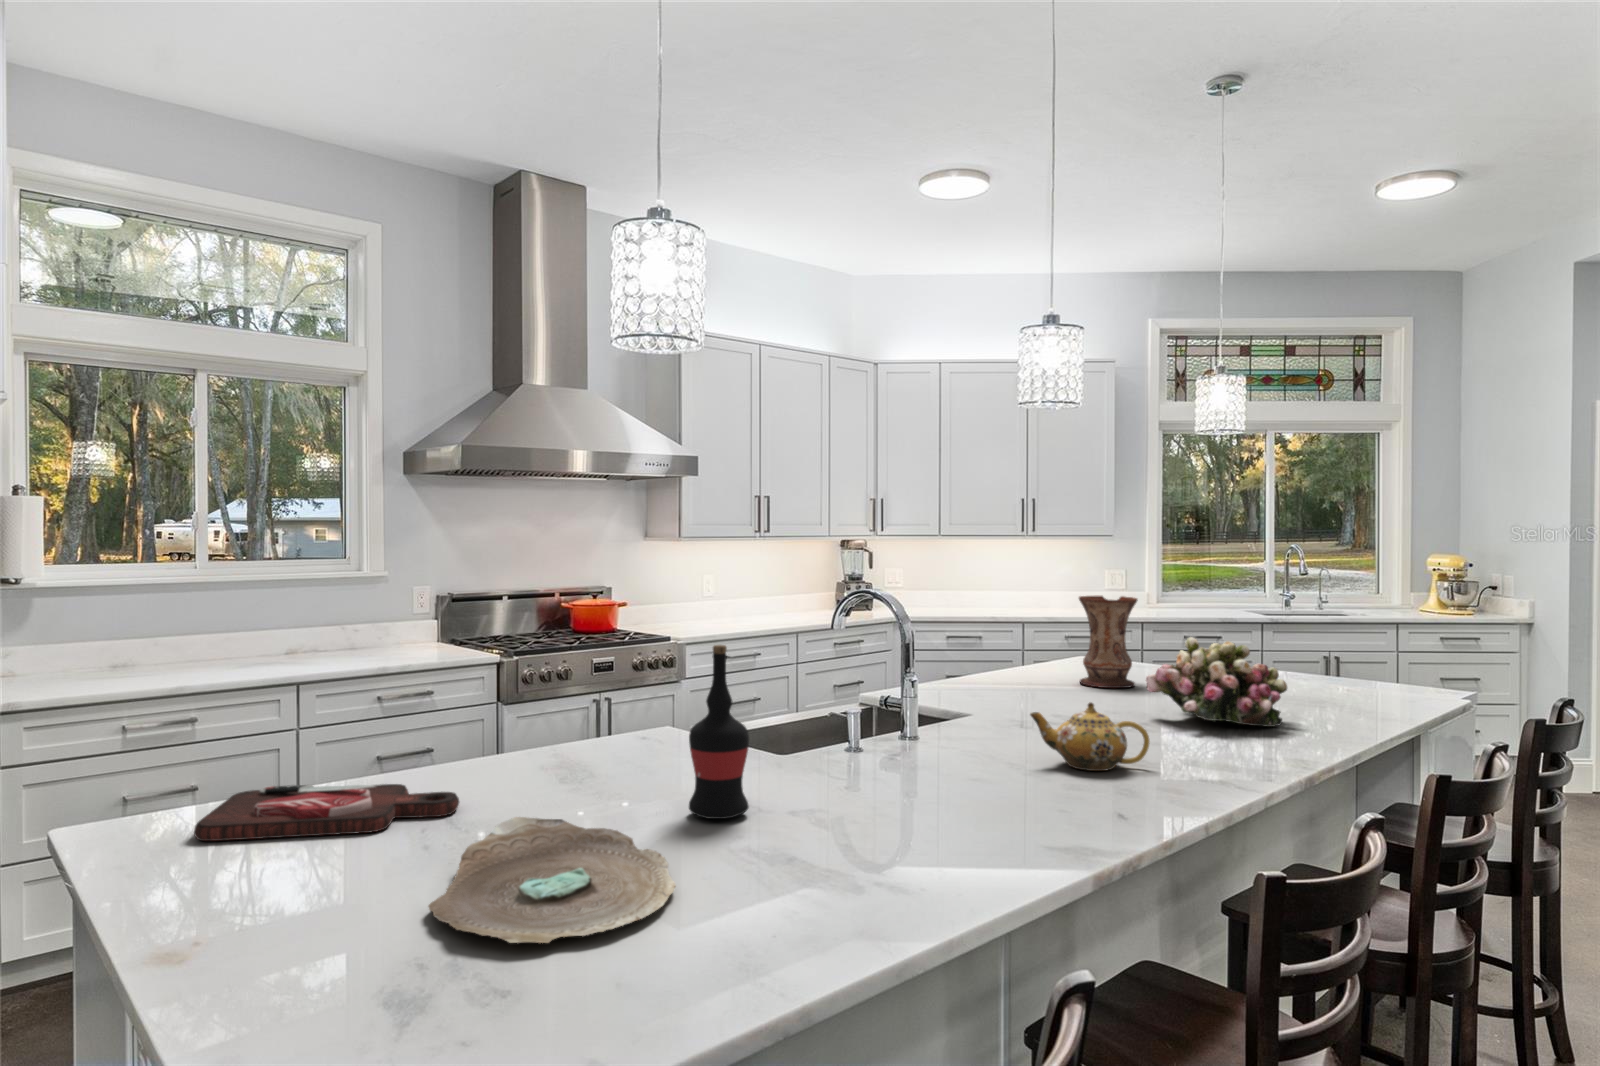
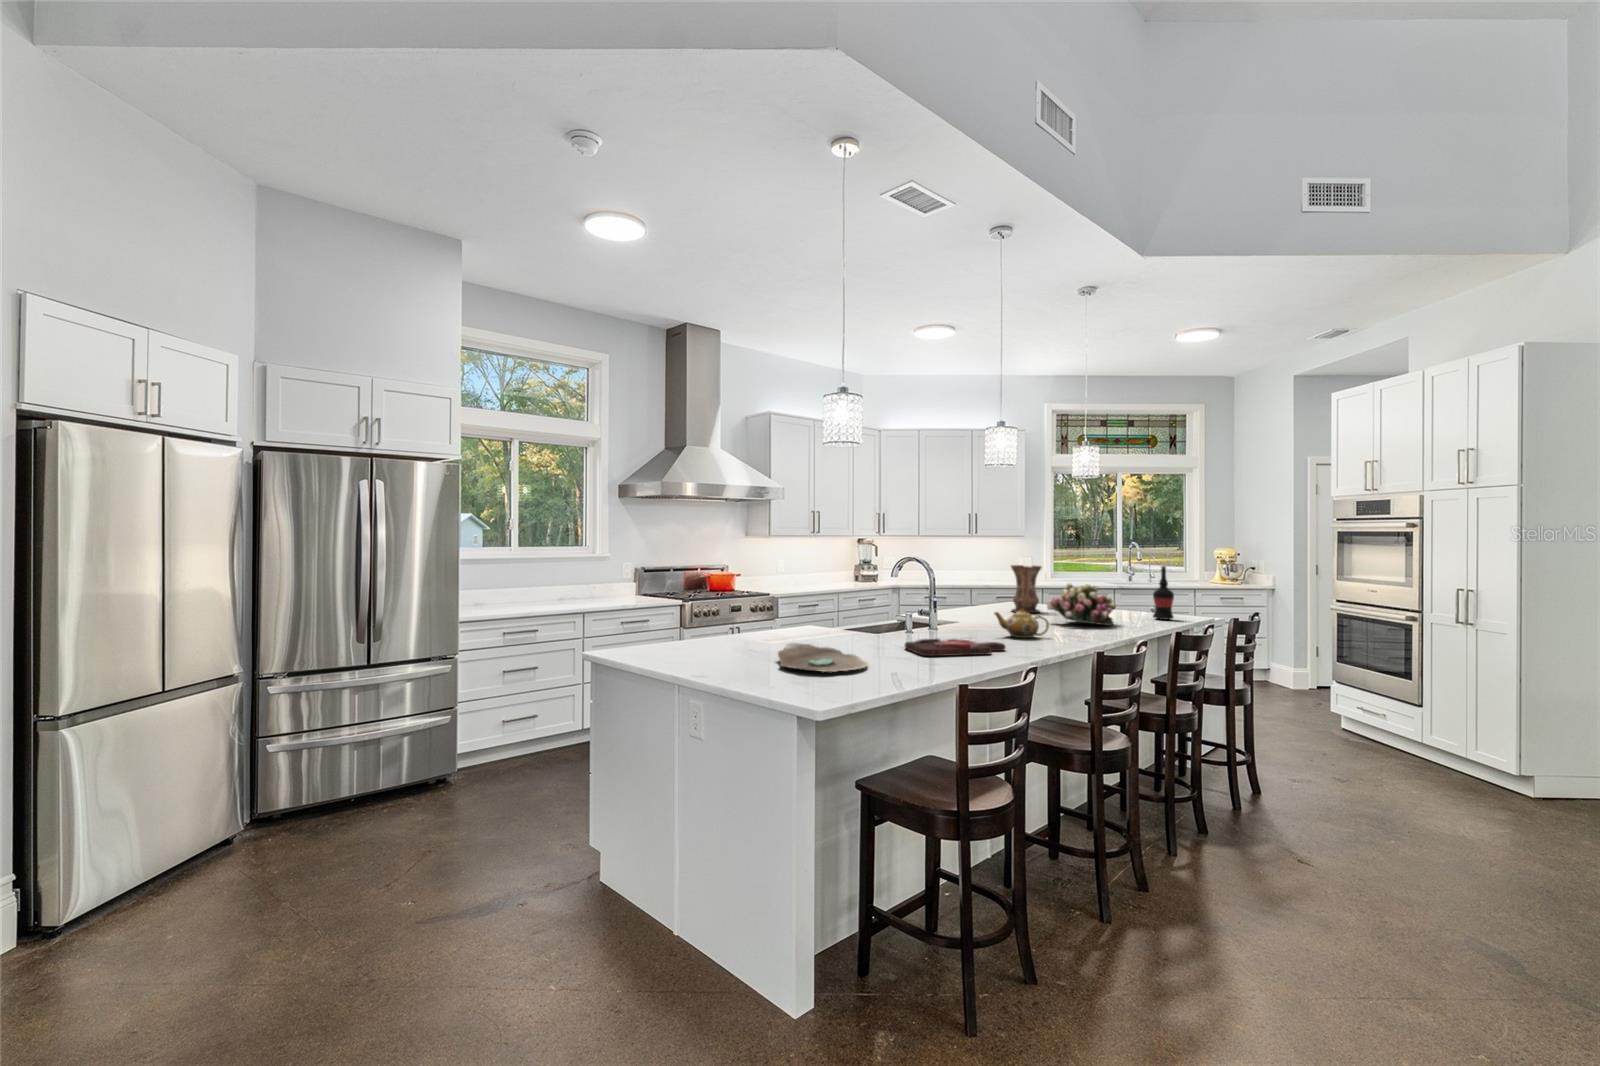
wine bottle: present [689,645,749,819] -> present [1153,566,1174,620]
cutting board: present [194,784,459,841] -> present [904,637,1005,656]

